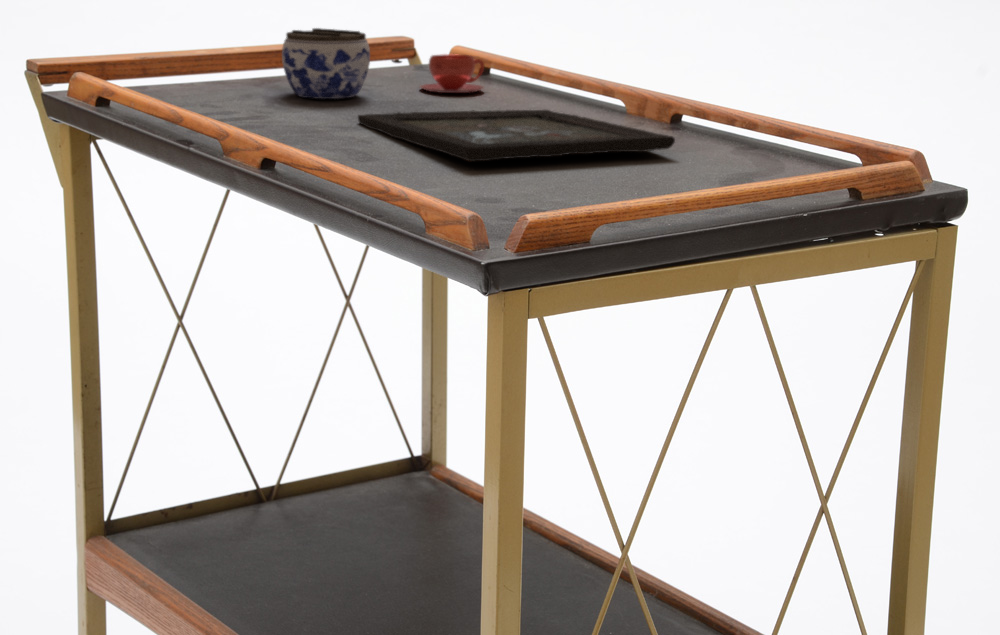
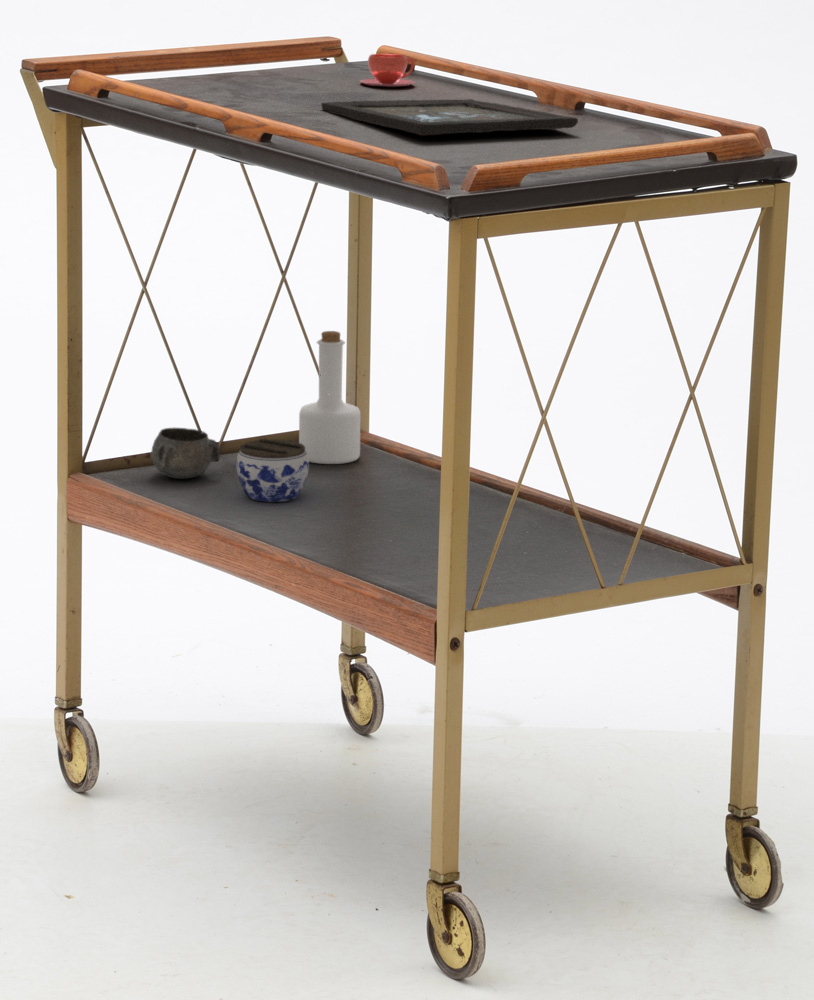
jar: present [282,28,370,99] -> present [236,439,309,502]
bottle: none [357,370,427,523] -> present [299,331,361,464]
decorative bowl: none [178,485,258,547] -> present [151,428,220,479]

